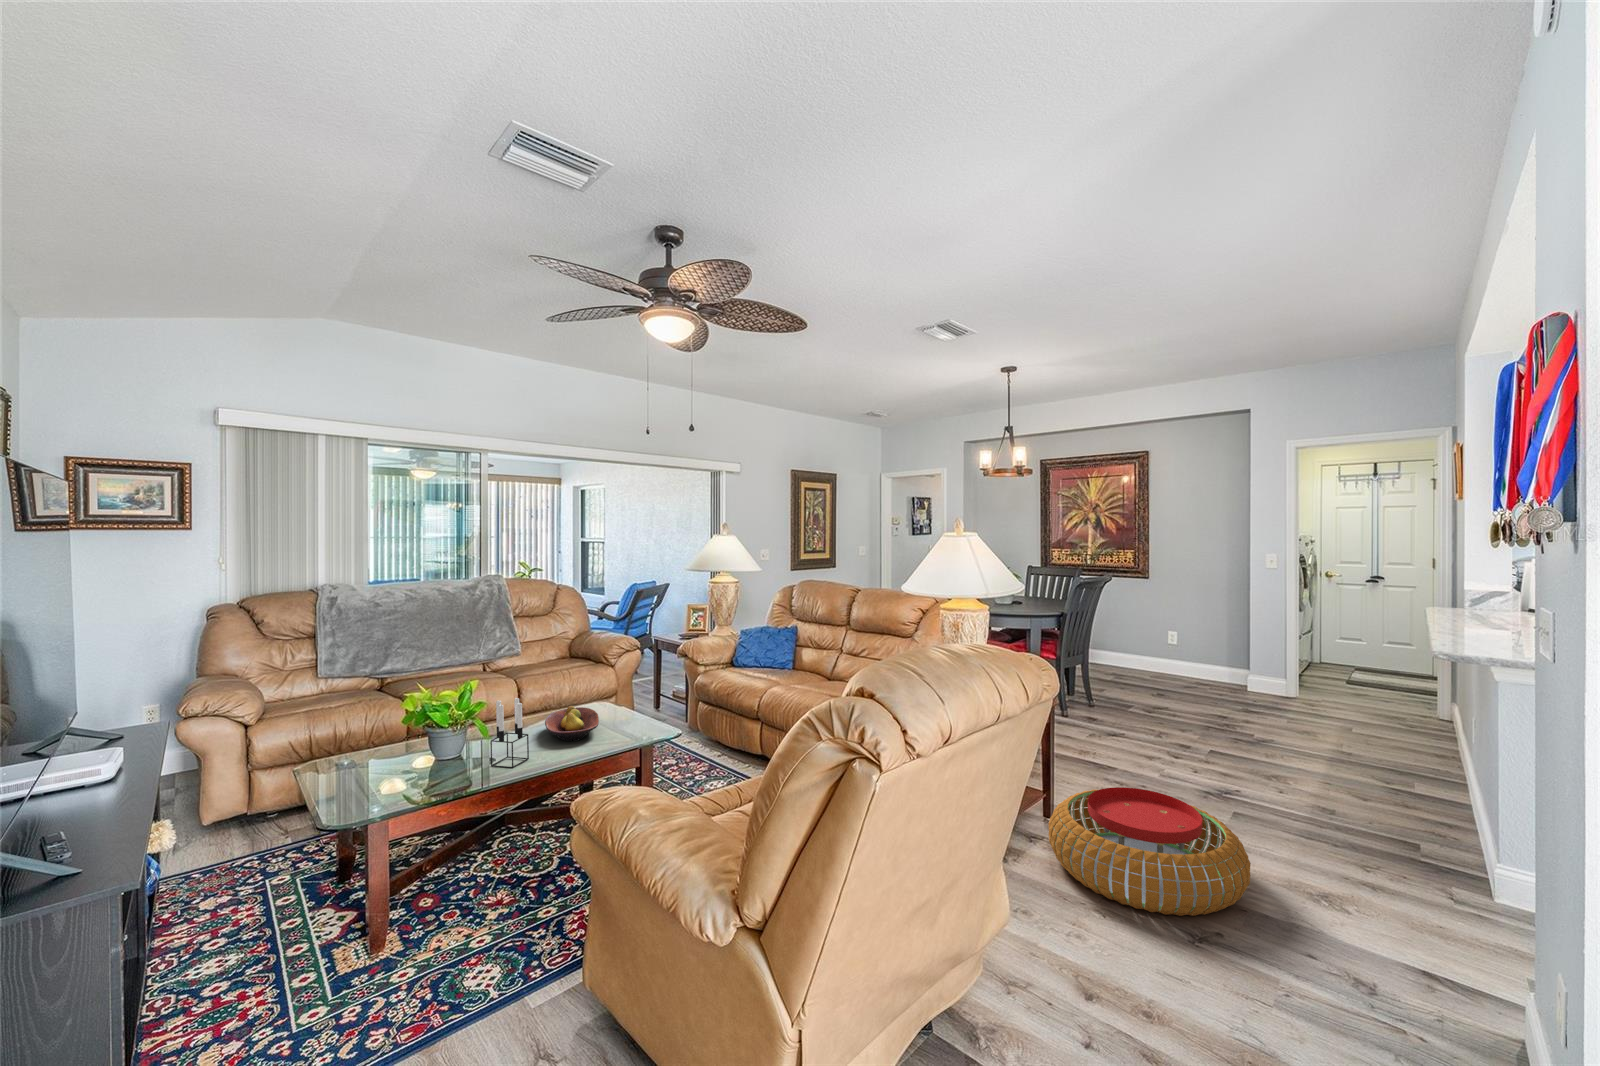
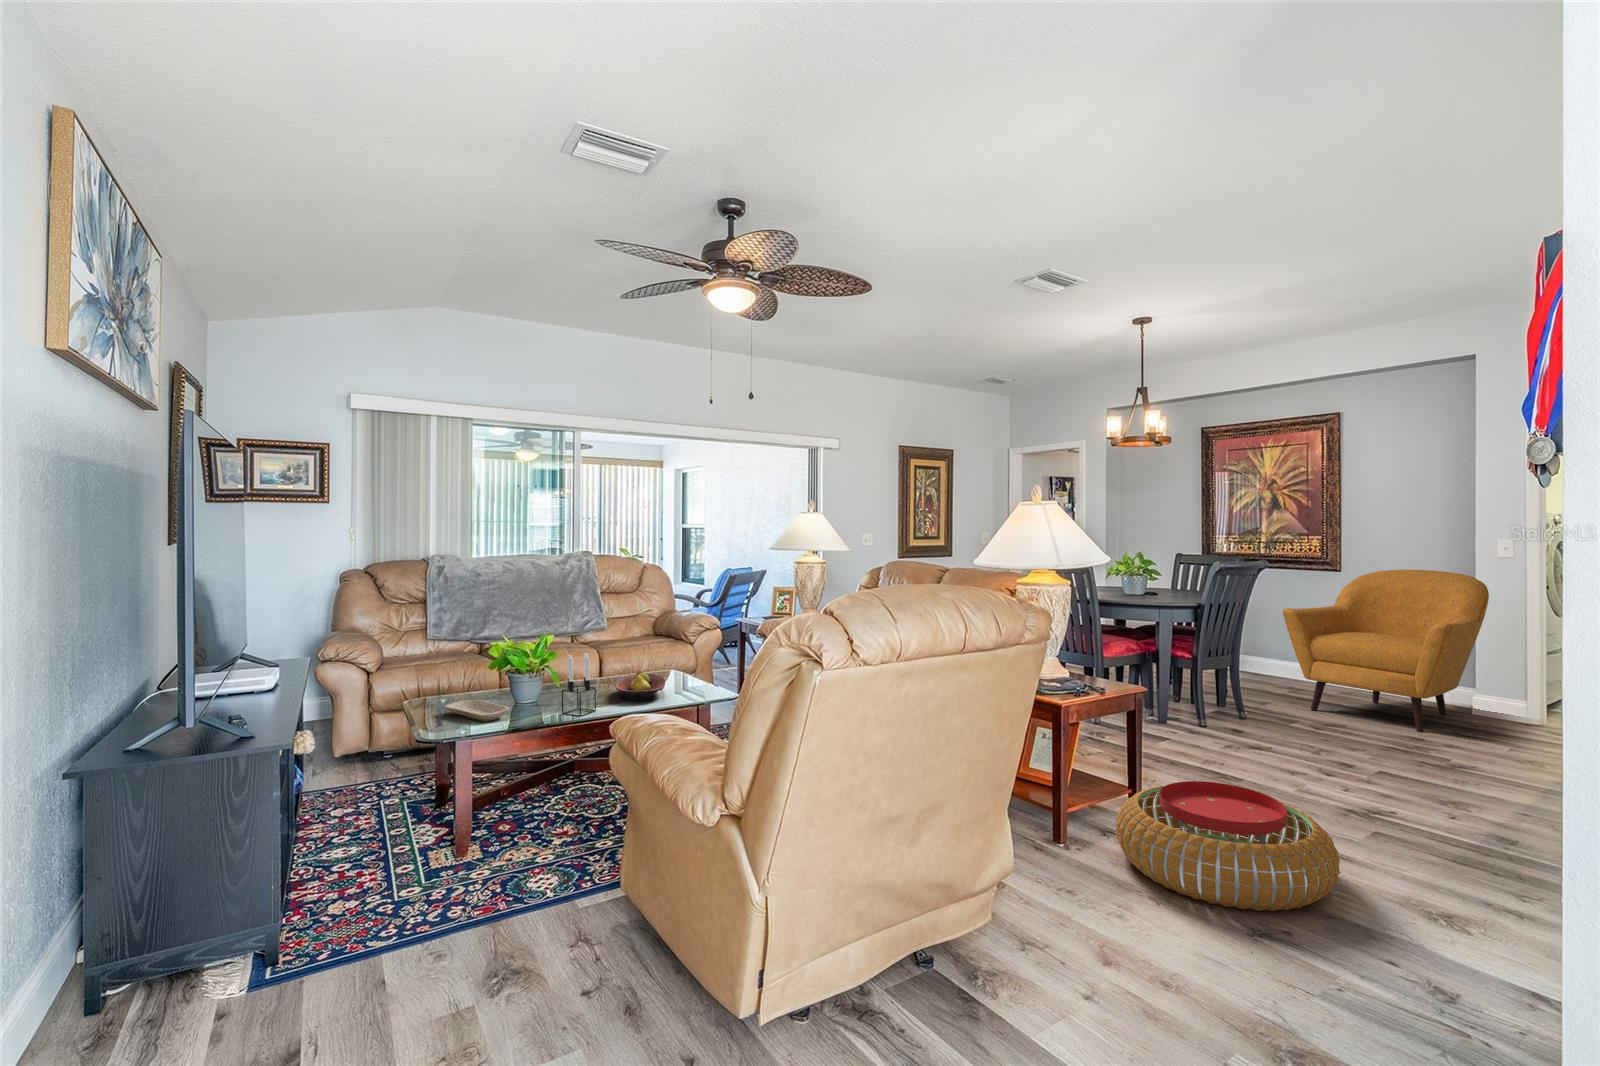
armchair: none [1113,576,1262,709] -> present [1282,570,1489,732]
tray: none [348,756,429,784] -> present [444,700,509,721]

